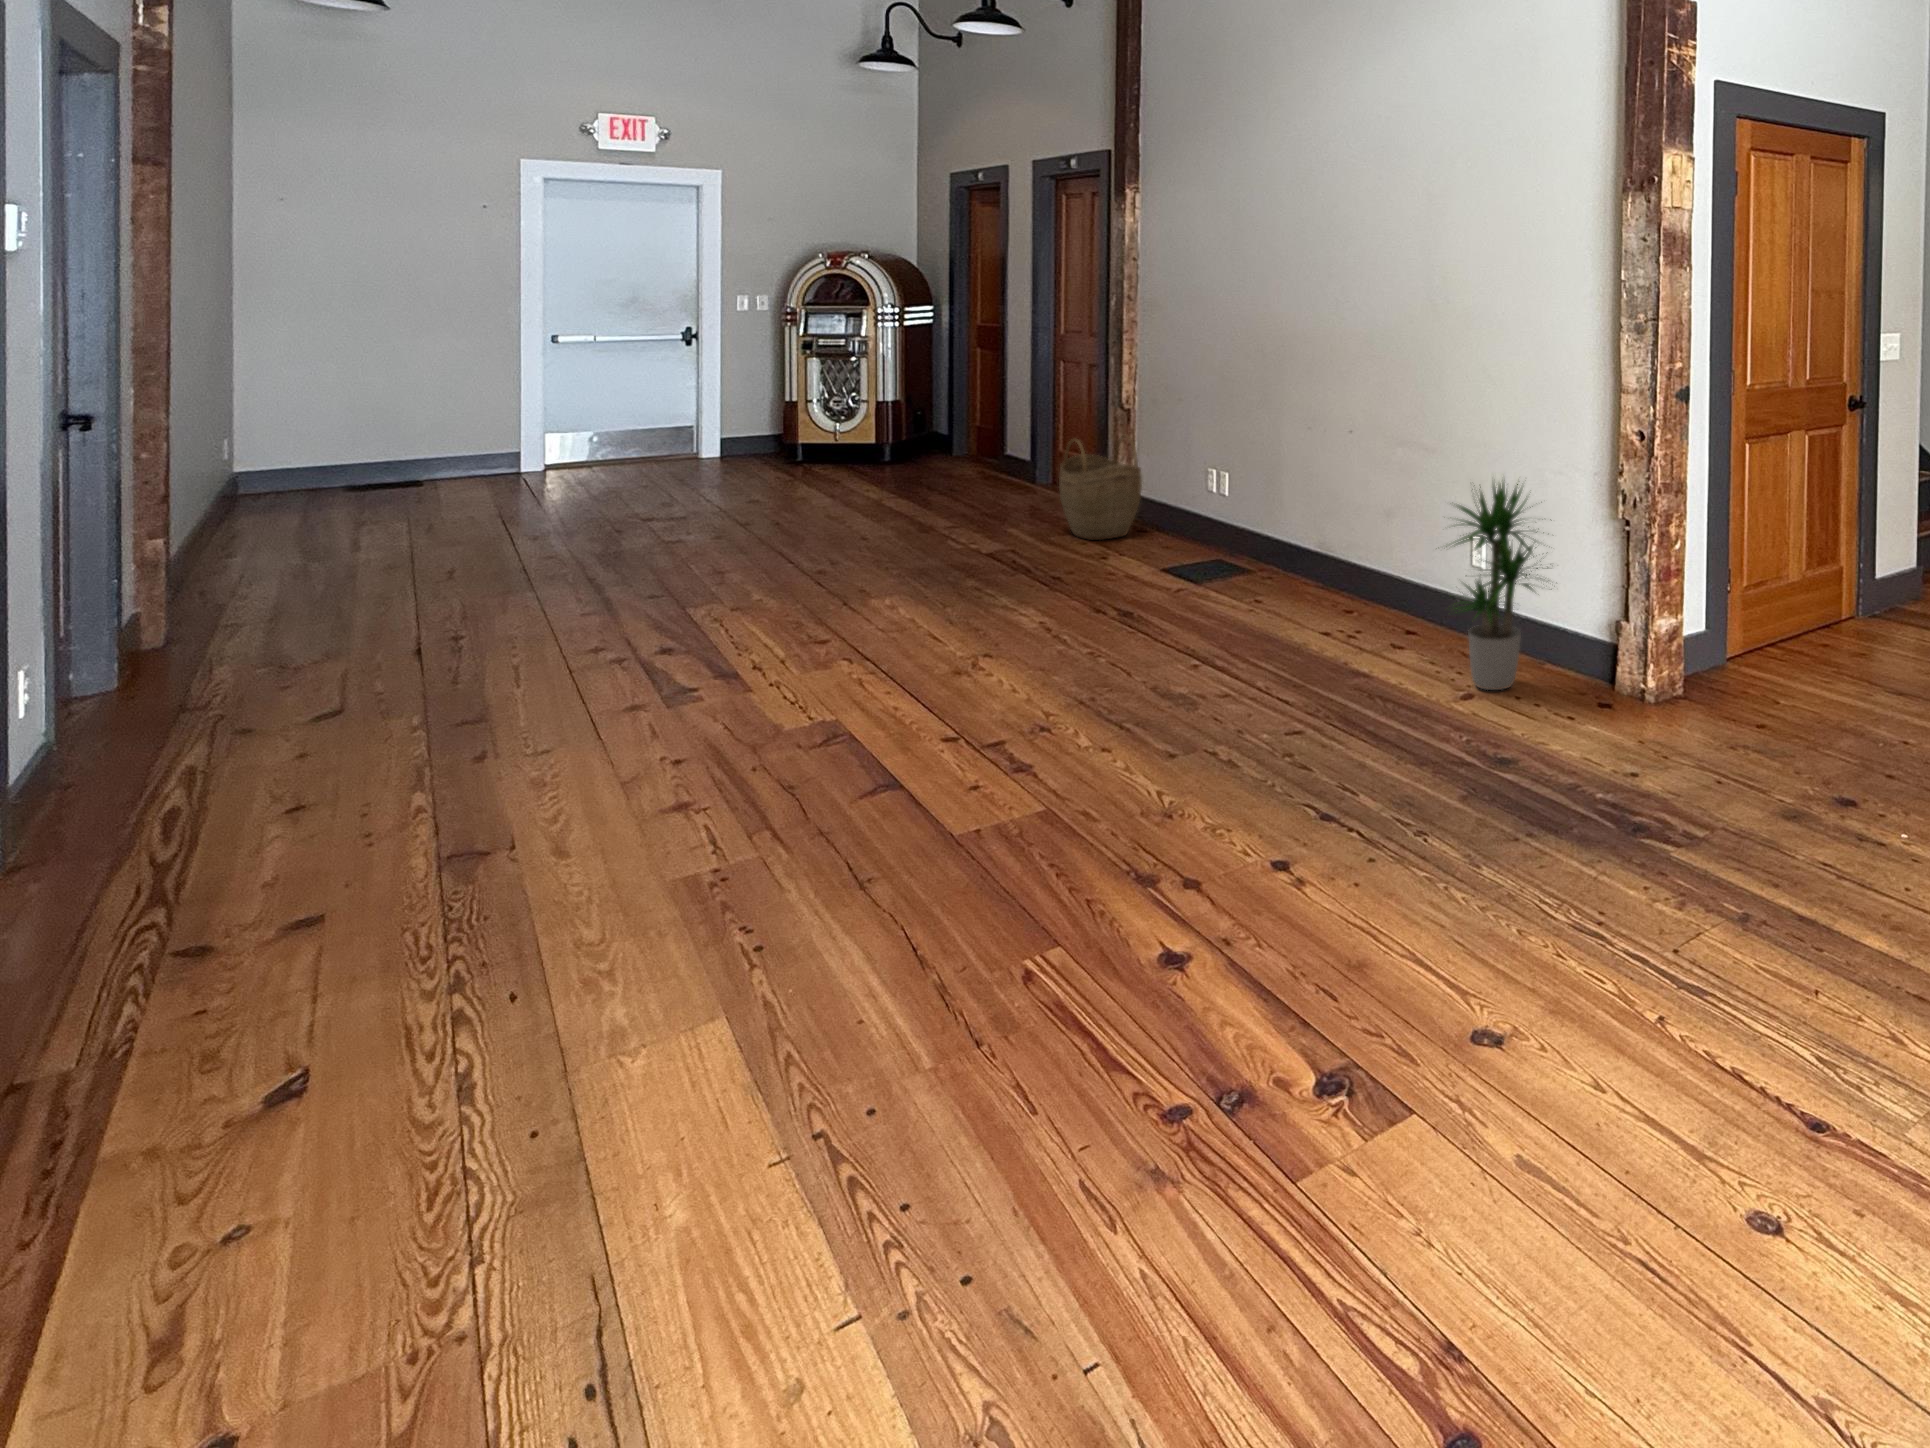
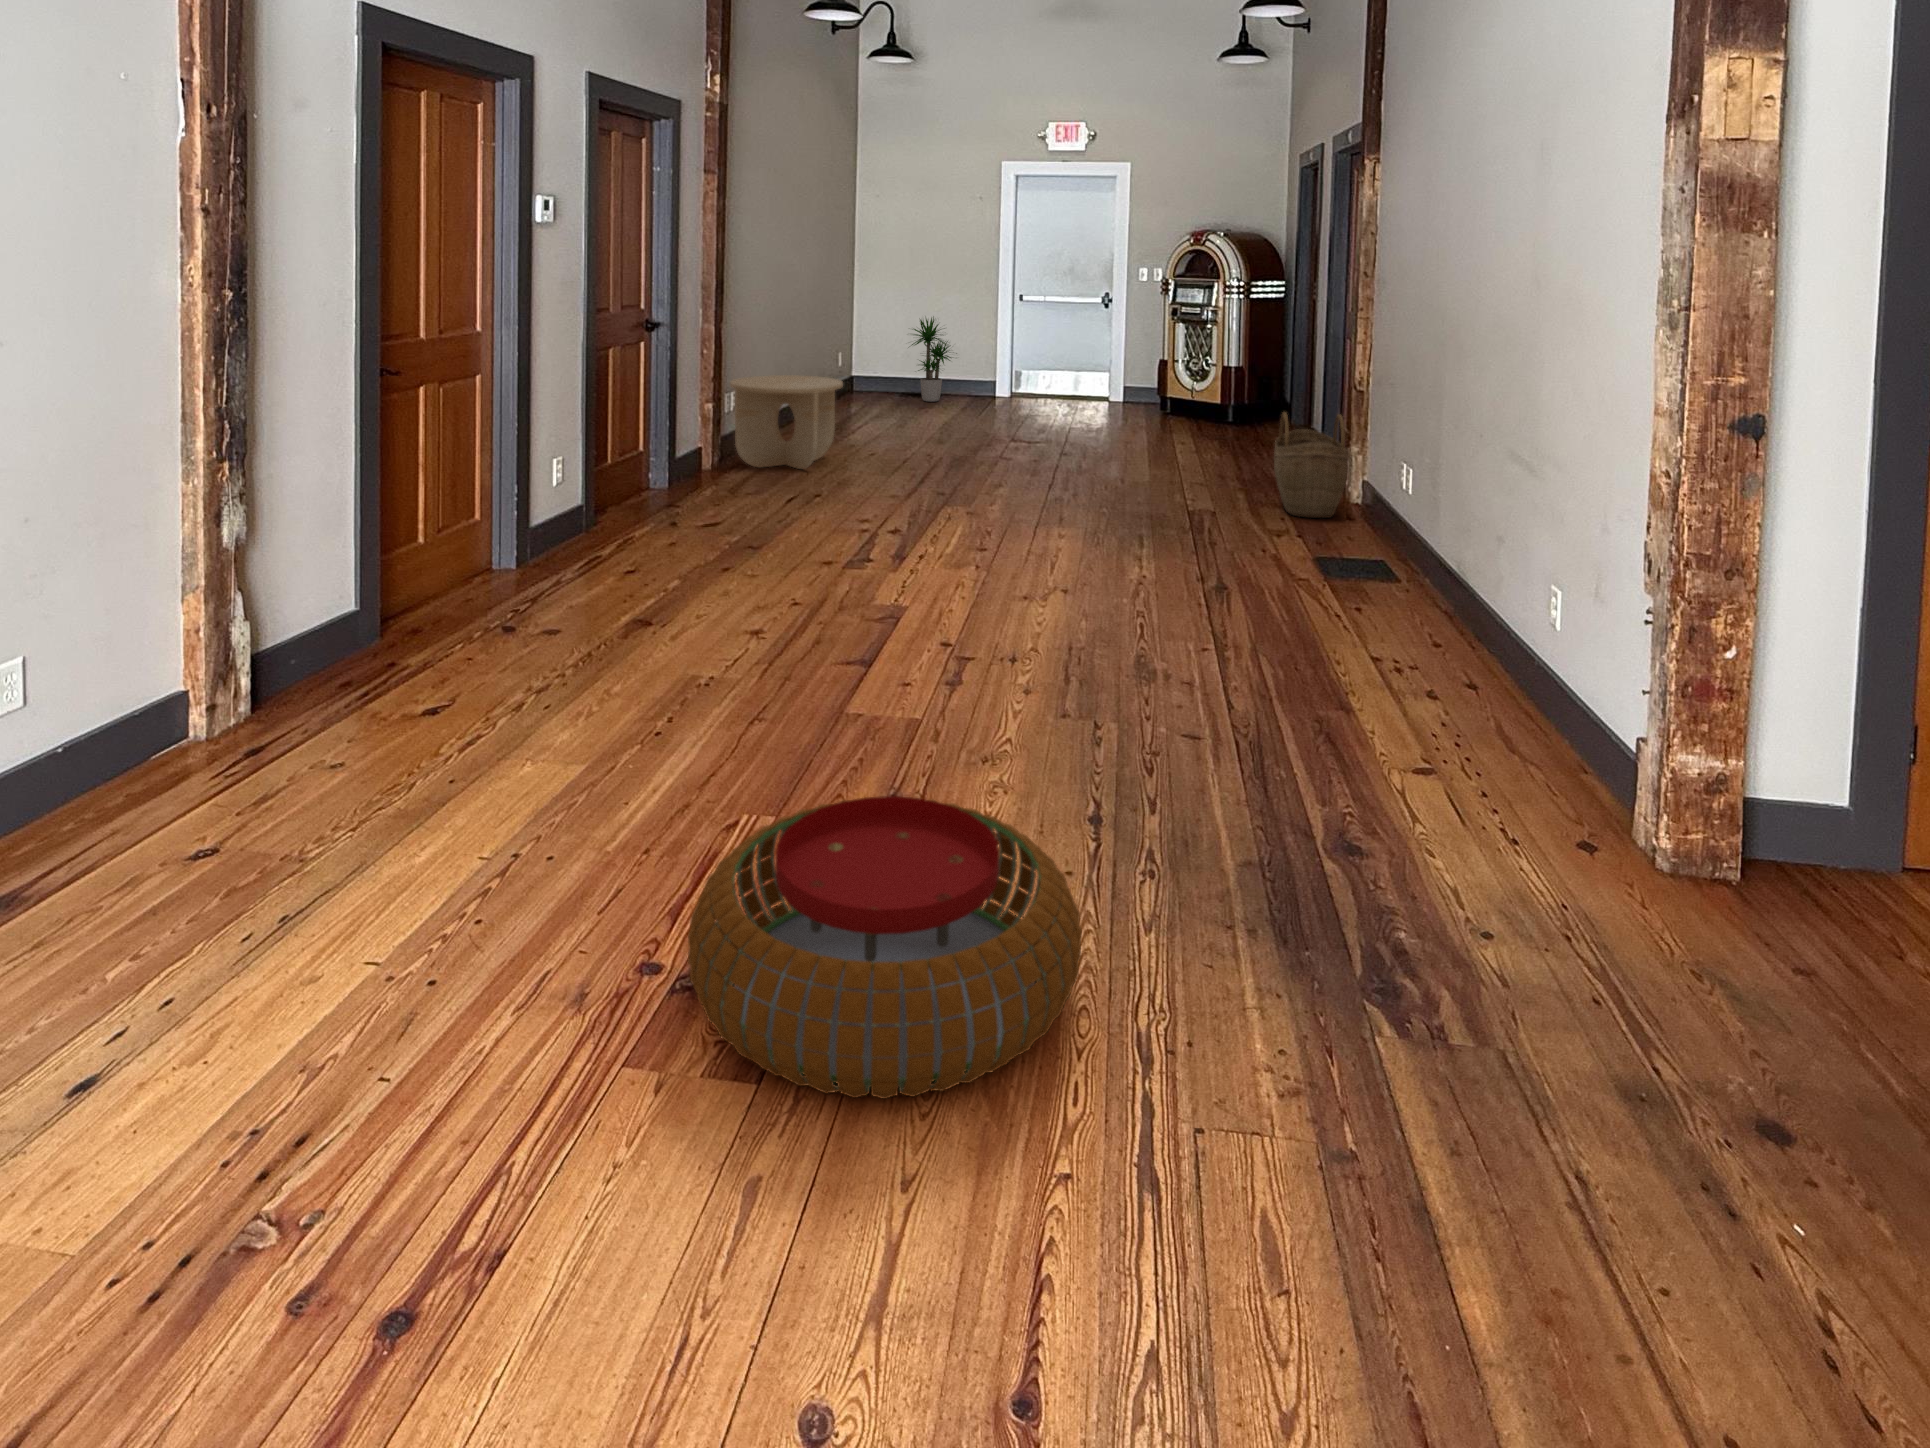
side table: none [168,469,416,623] -> present [730,375,843,469]
potted plant: present [1446,480,1552,690] -> present [911,317,957,402]
pouf: none [1192,819,1570,1102] -> present [688,796,1082,1099]

